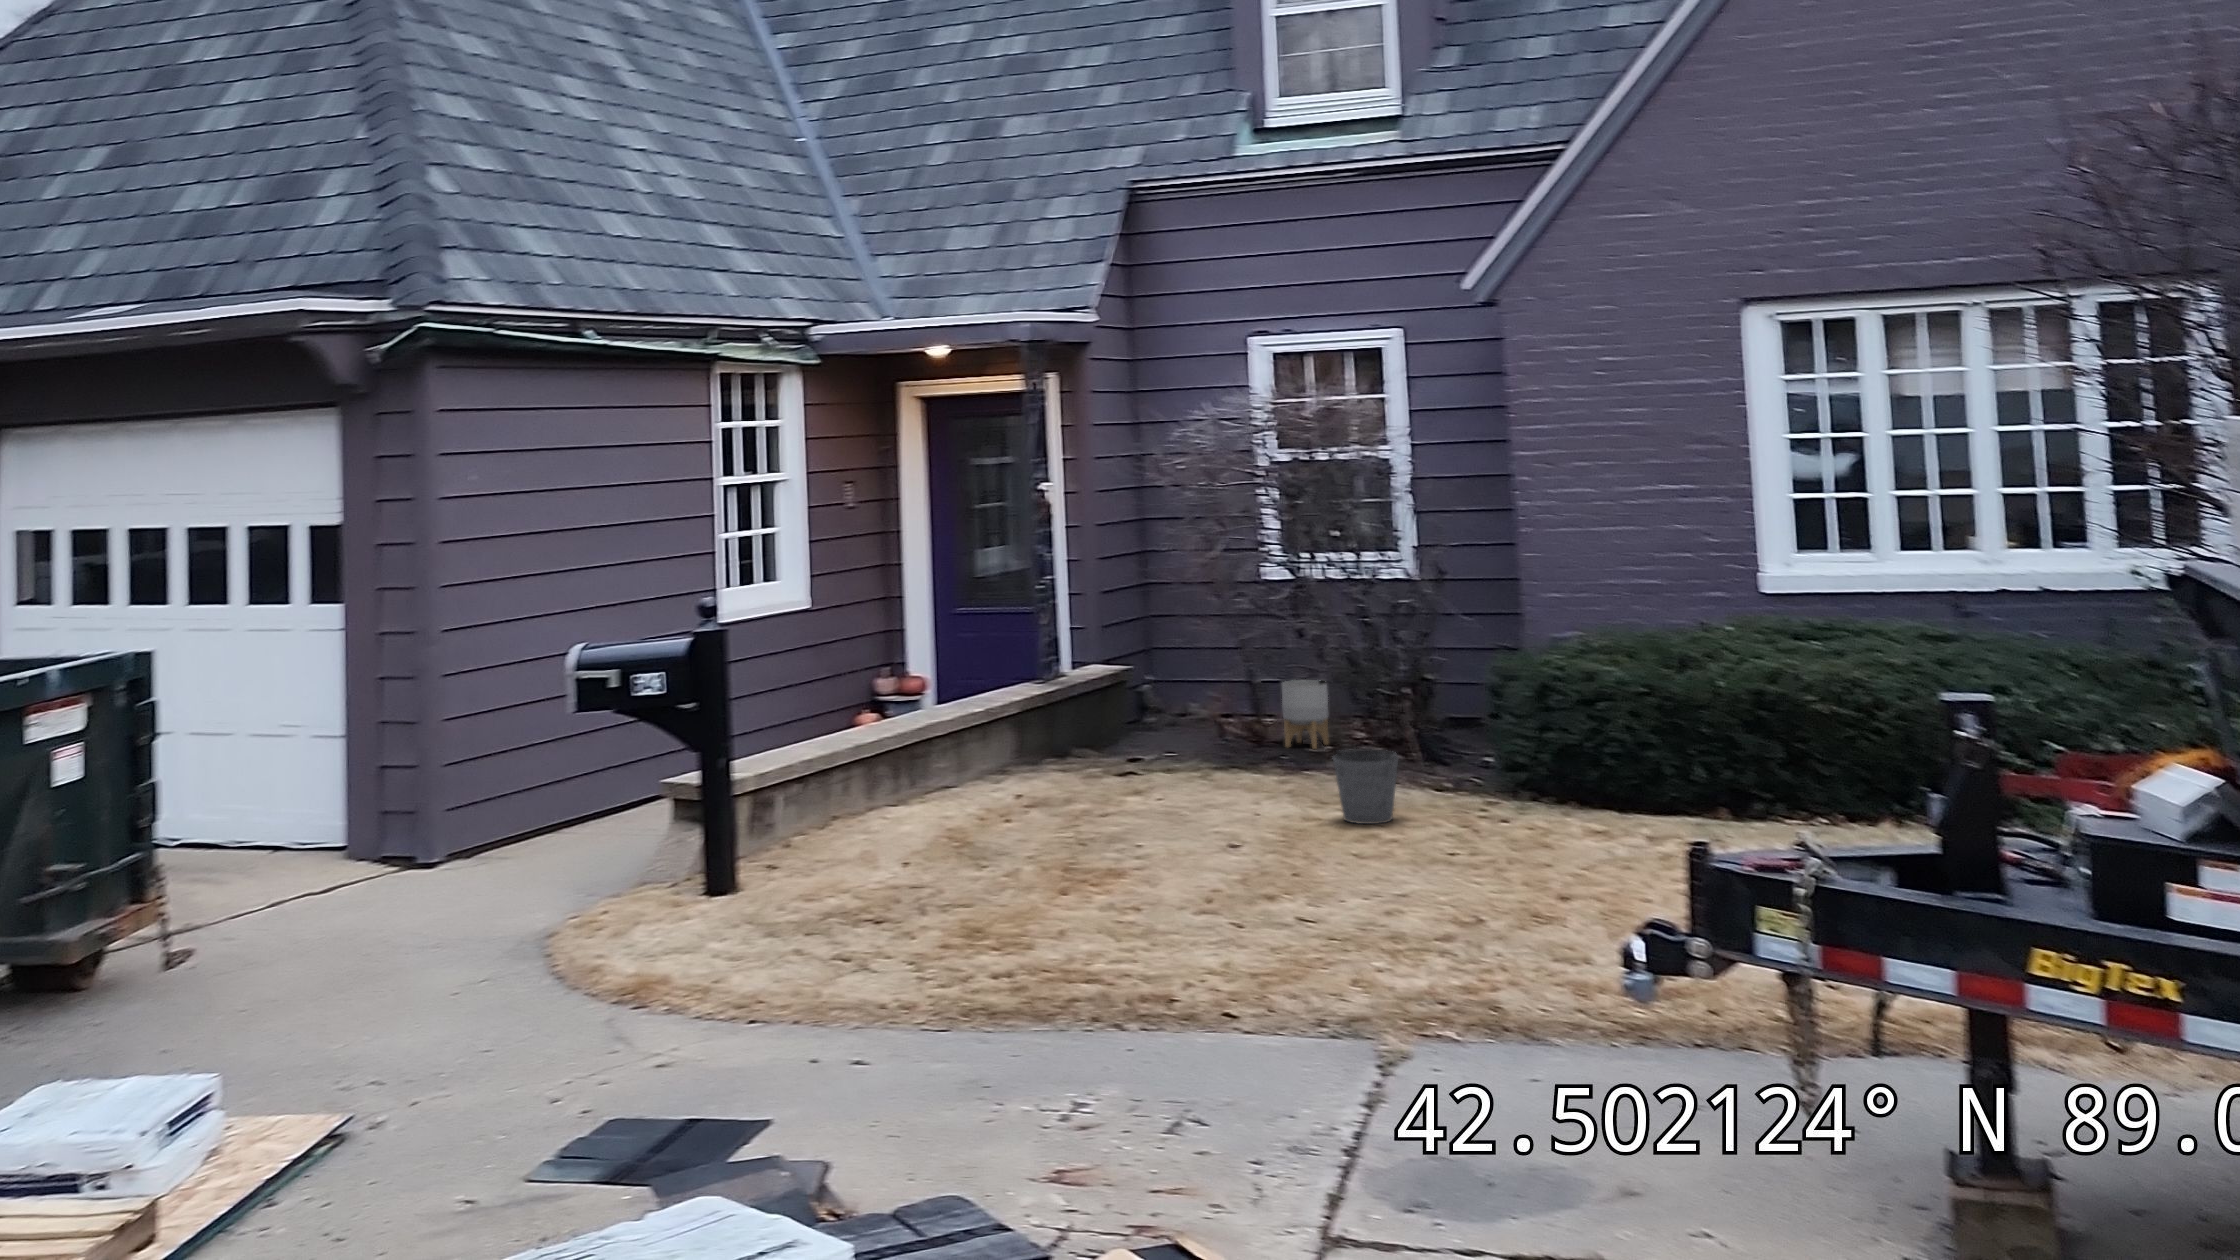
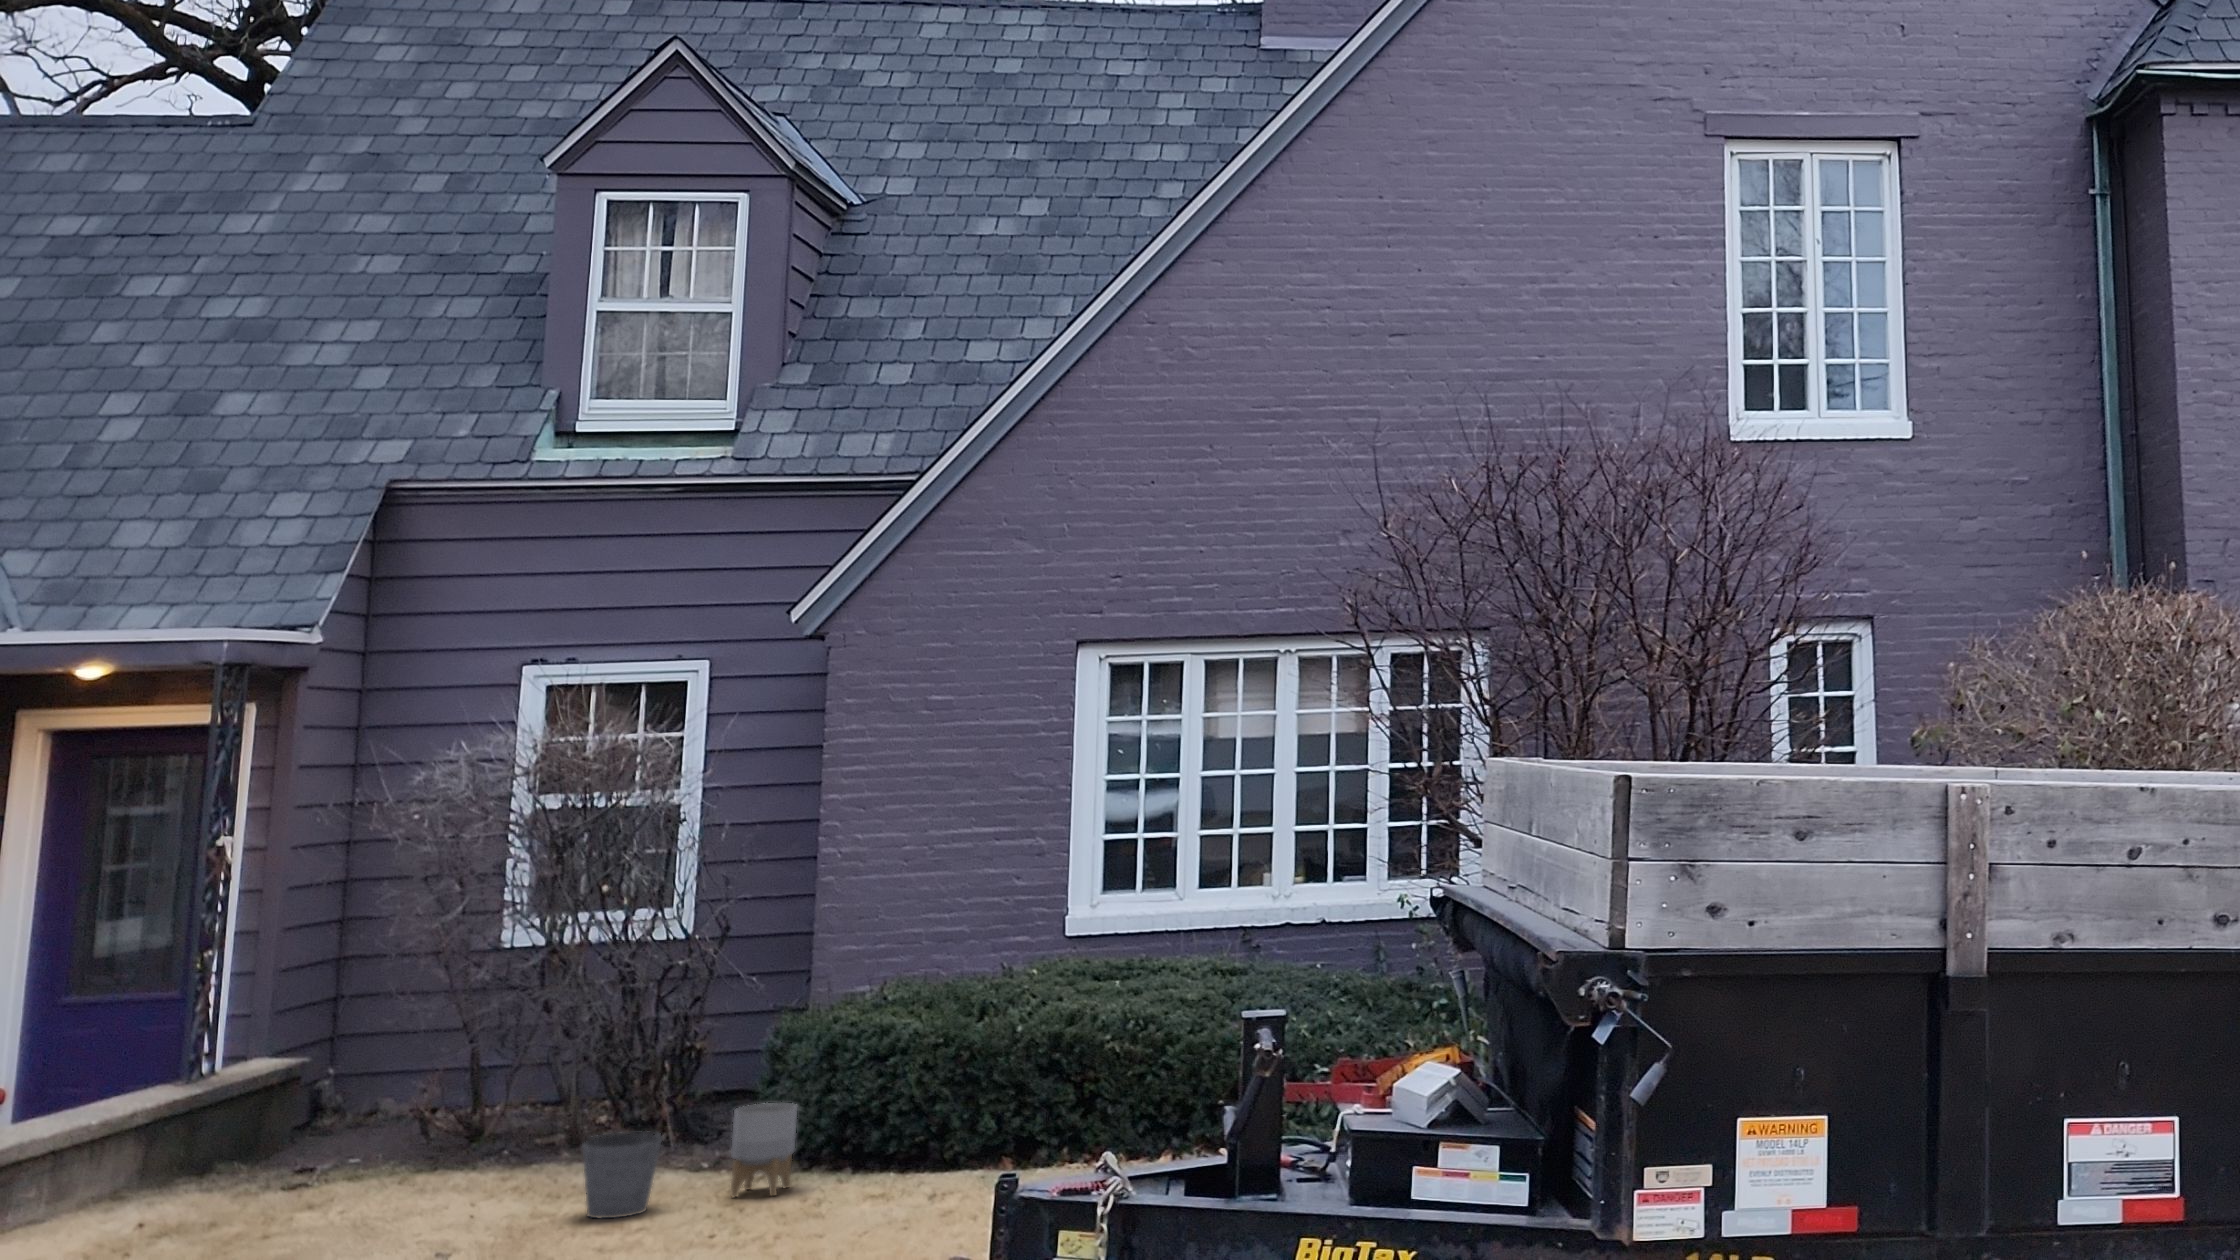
planter: present [1282,680,1329,749] -> present [730,1103,797,1197]

